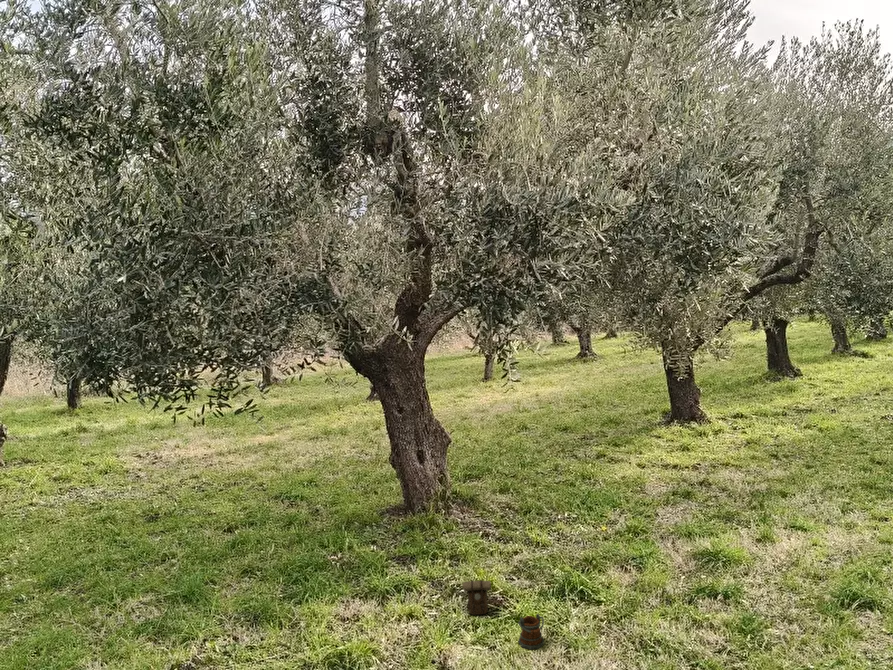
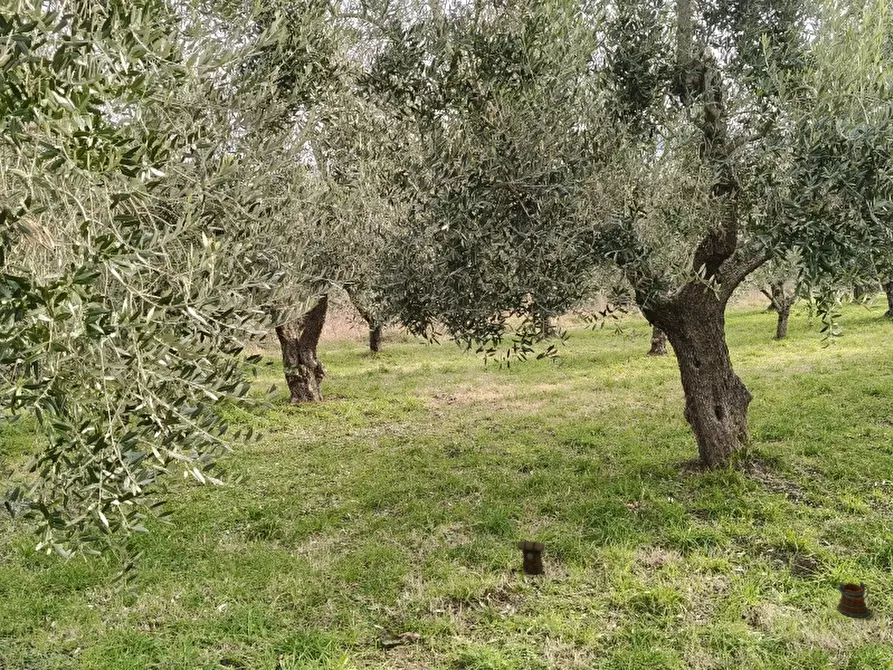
backpack: present [463,580,491,615] -> present [517,541,545,574]

